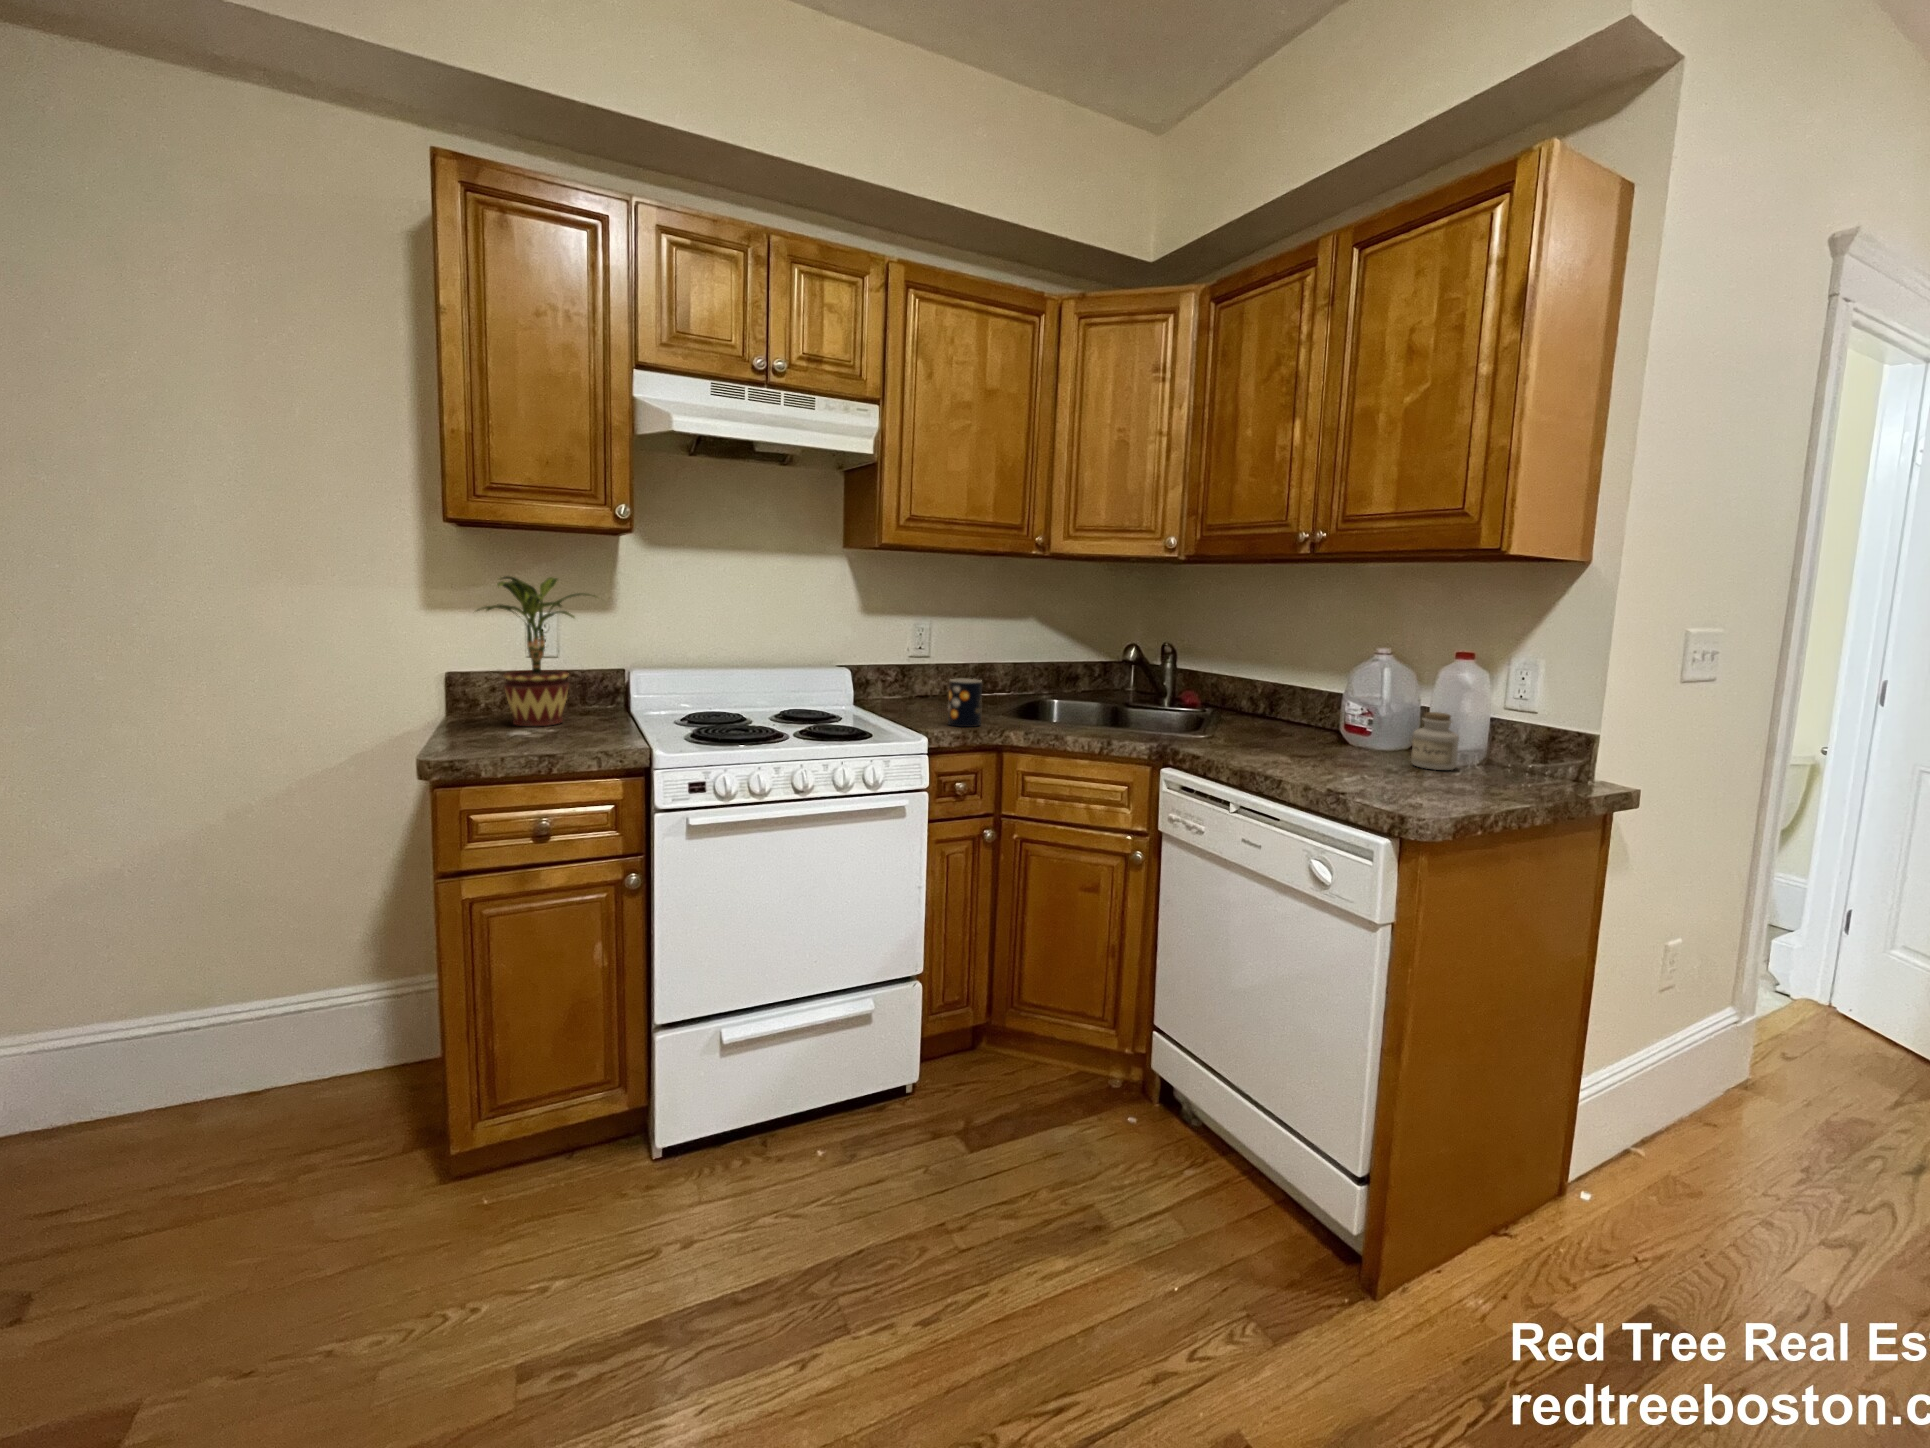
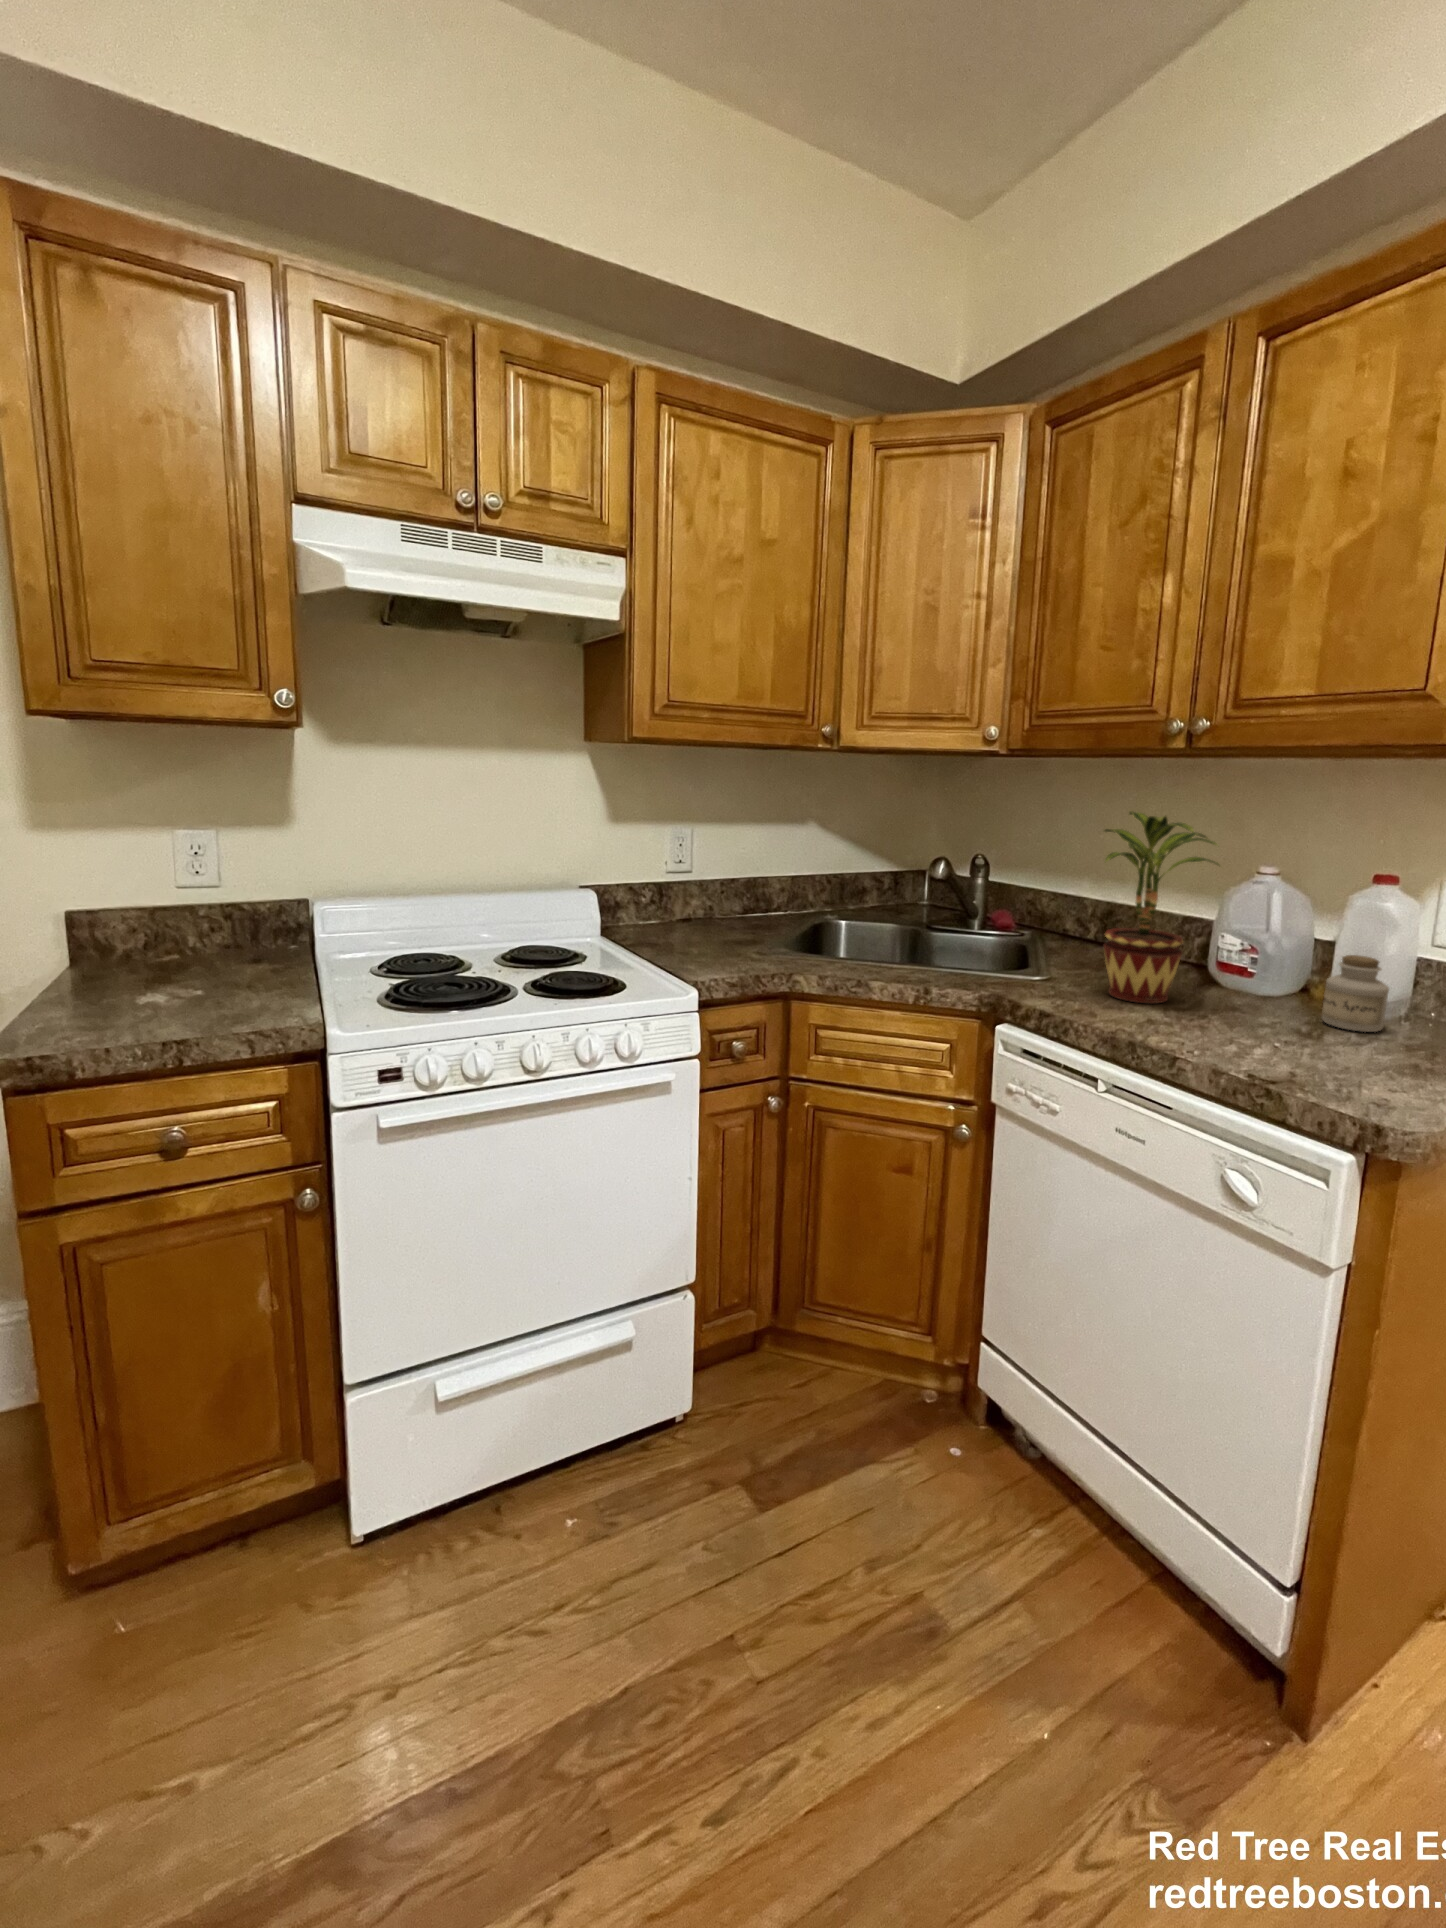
potted plant: present [477,576,597,726] -> present [1104,811,1220,1004]
mug: present [948,679,982,727] -> none [719,907,761,969]

